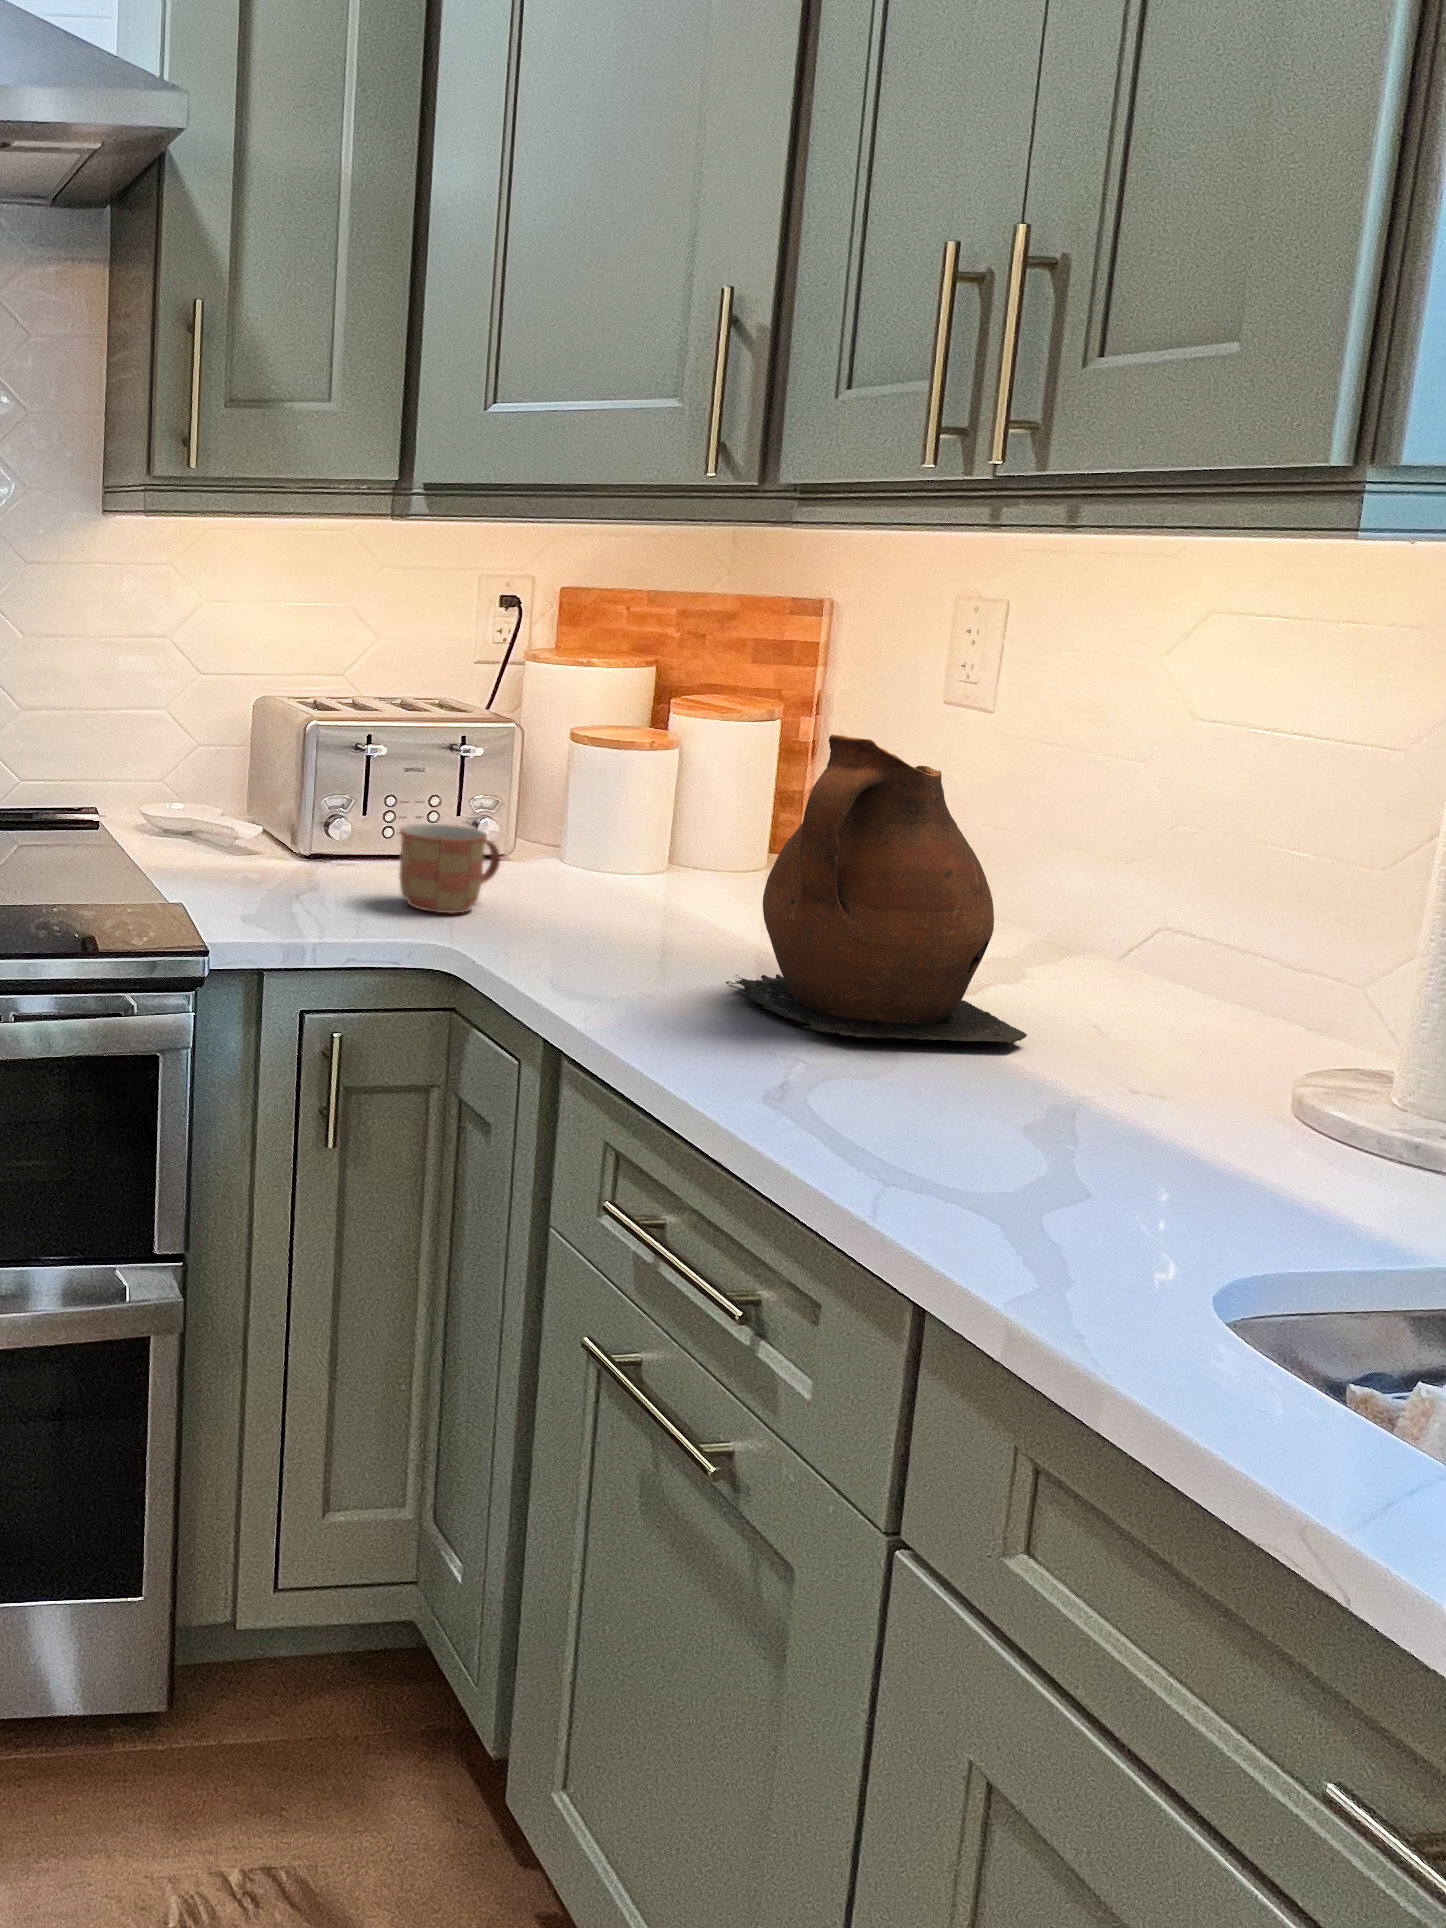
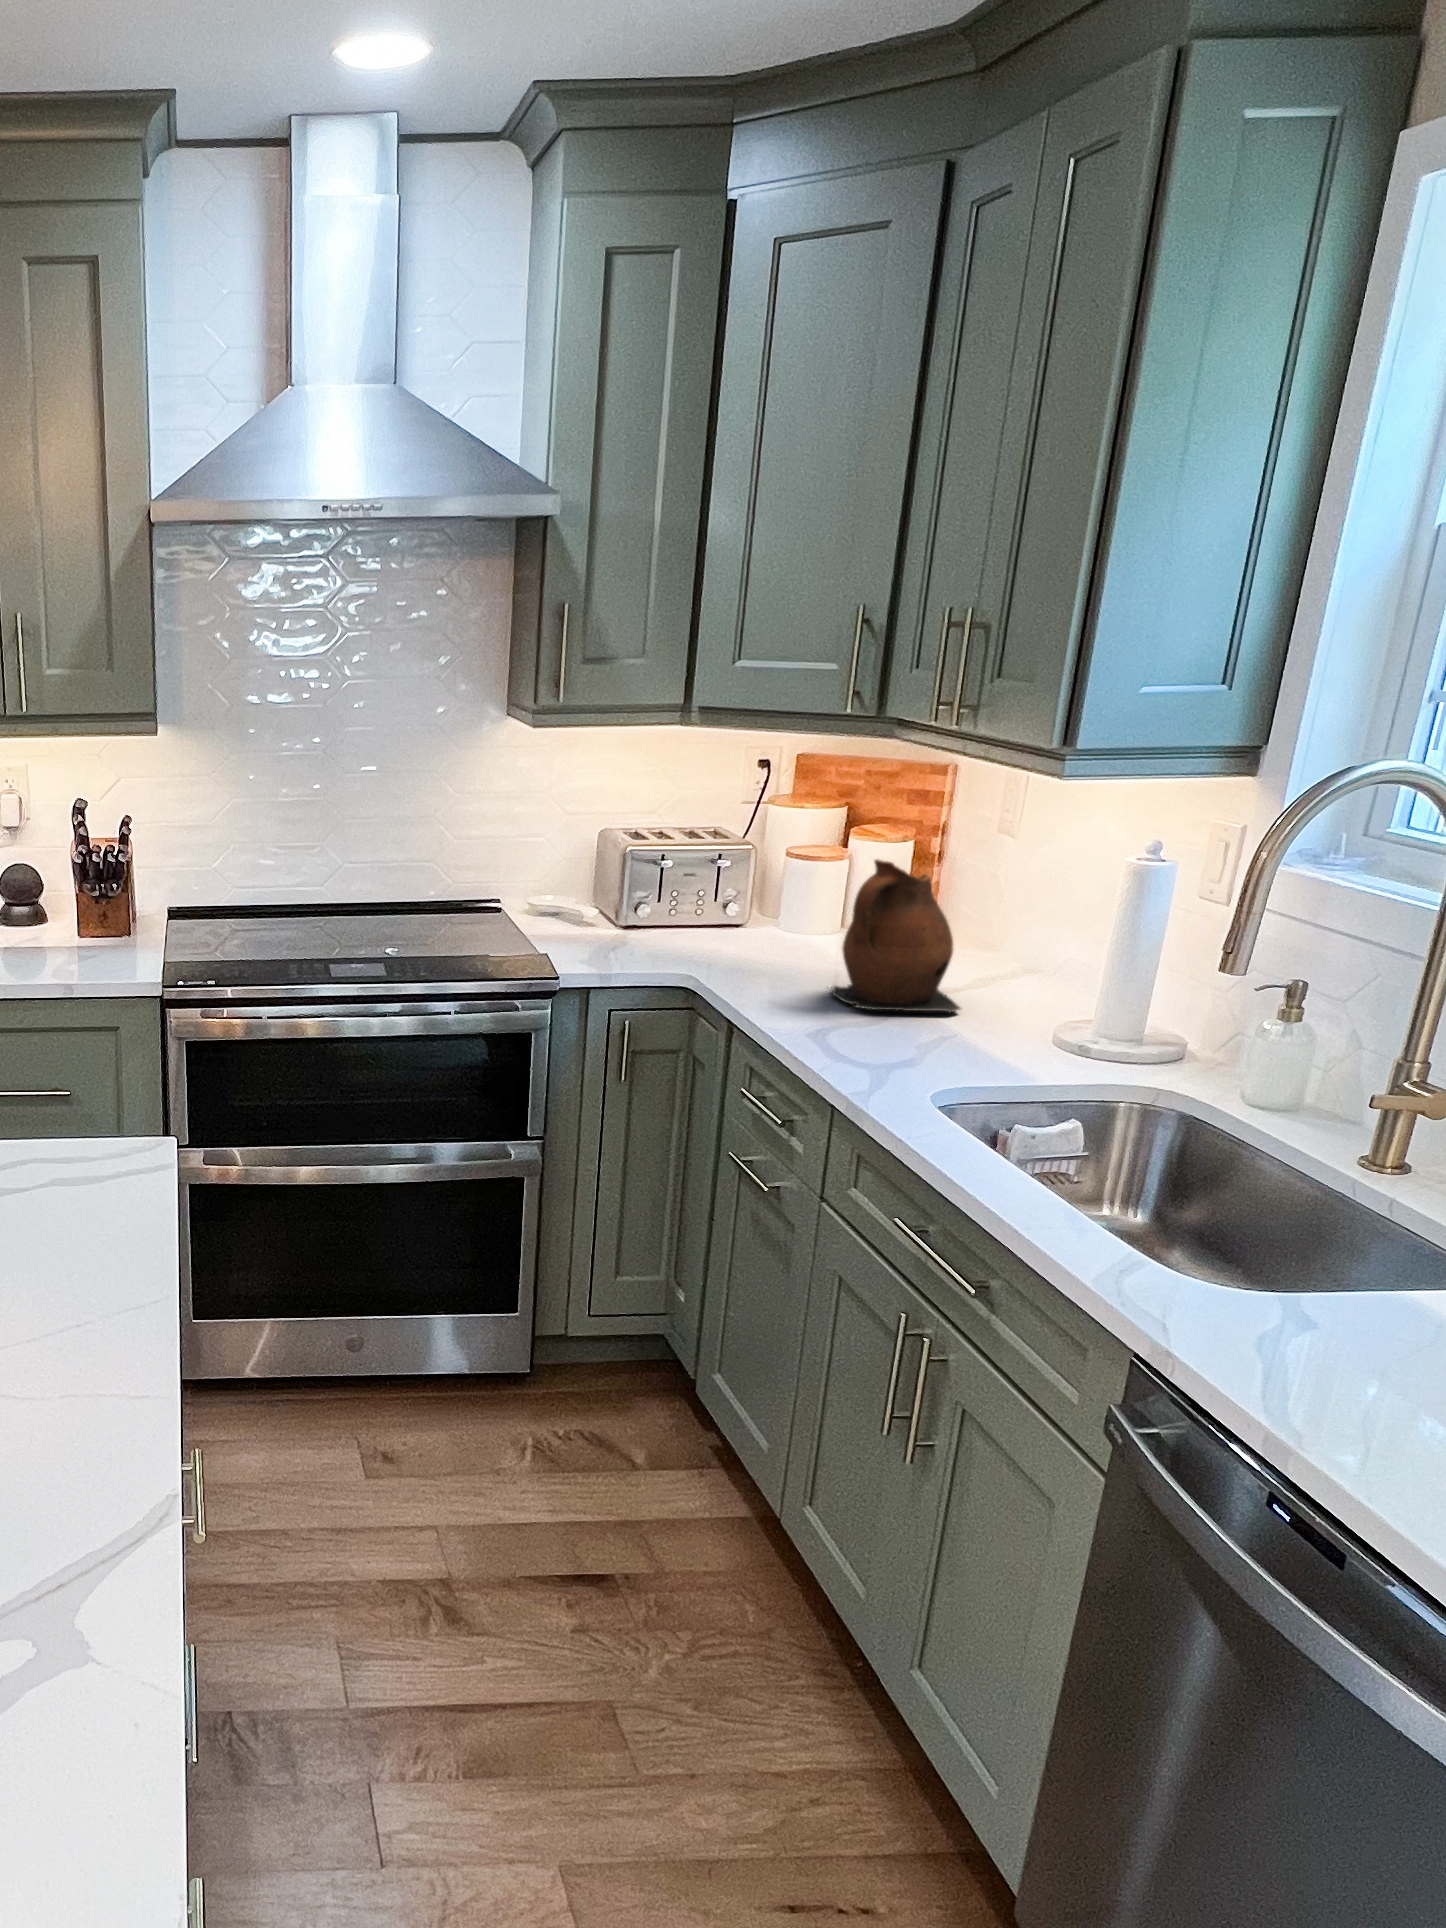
mug: present [399,824,500,913] -> none [671,907,729,957]

